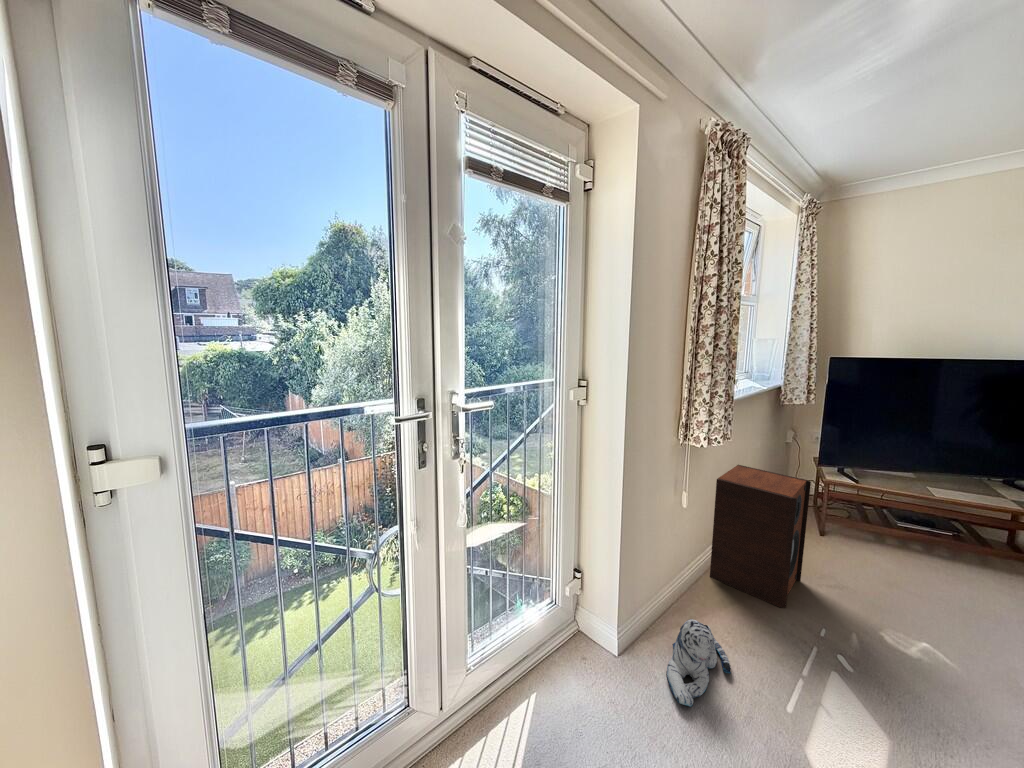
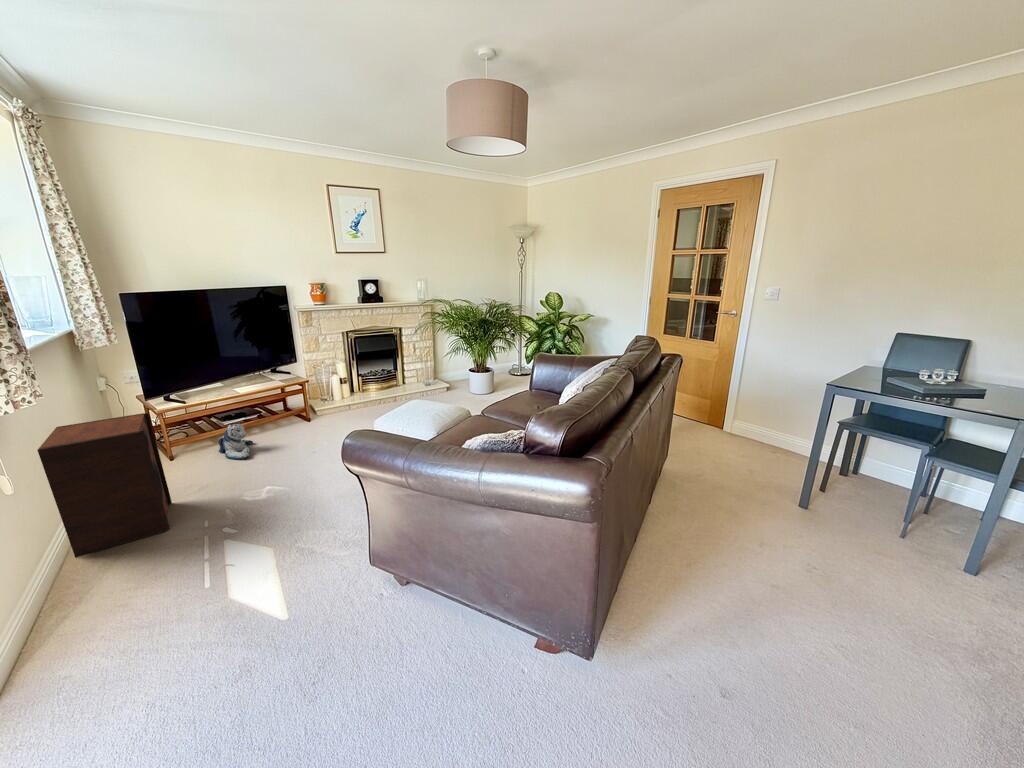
plush toy: present [666,619,731,707] -> present [218,423,253,460]

